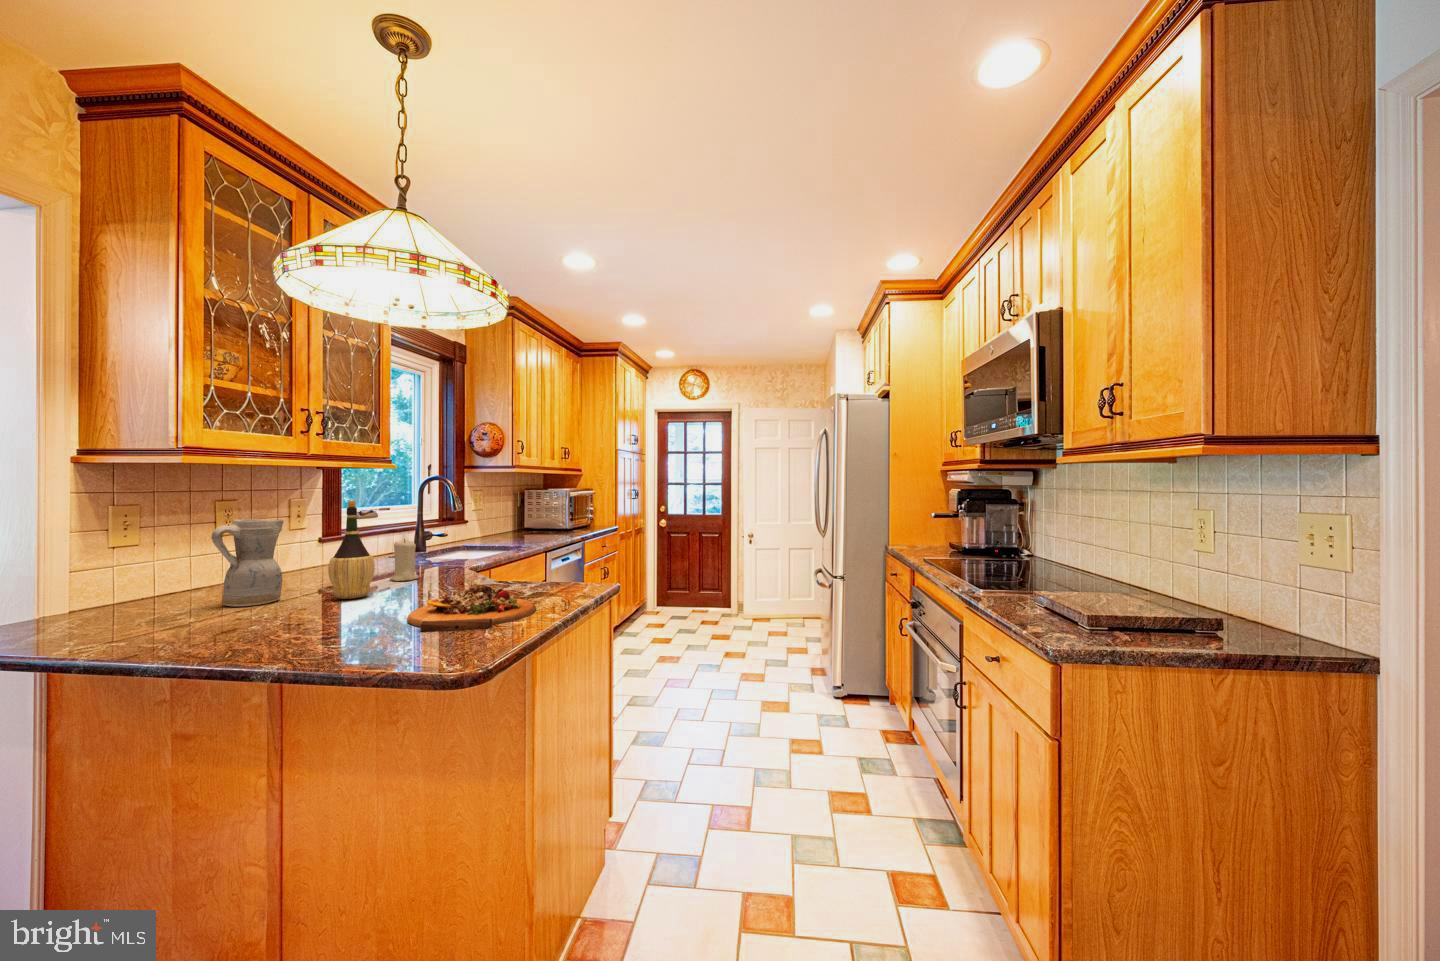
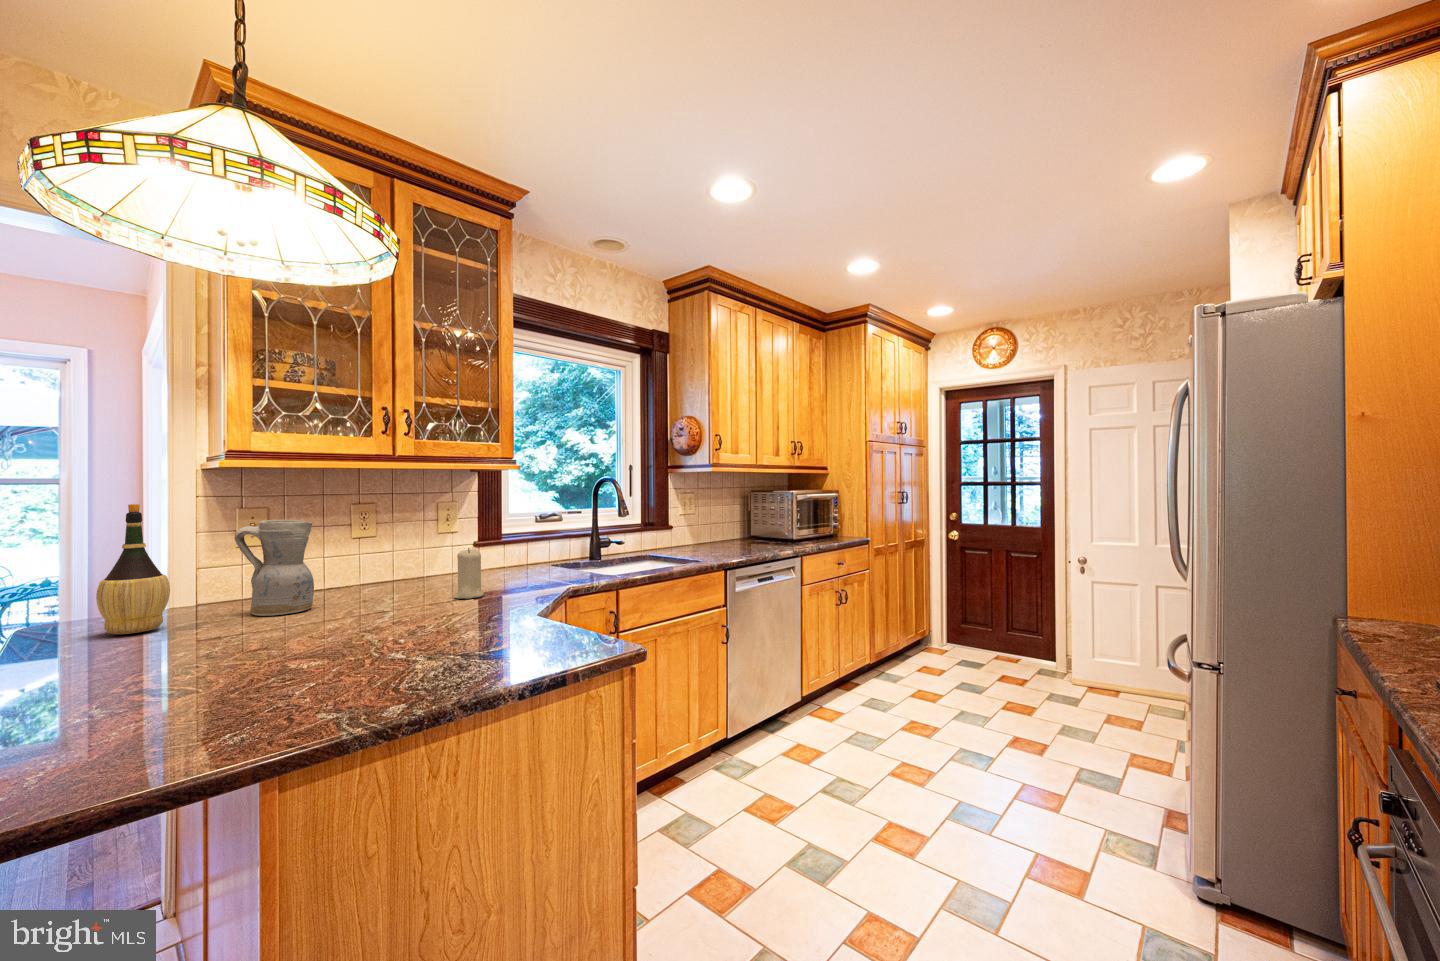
wine bottle: present [328,501,375,599] -> present [96,504,170,634]
cutting board: present [407,586,536,632] -> none [172,632,426,722]

